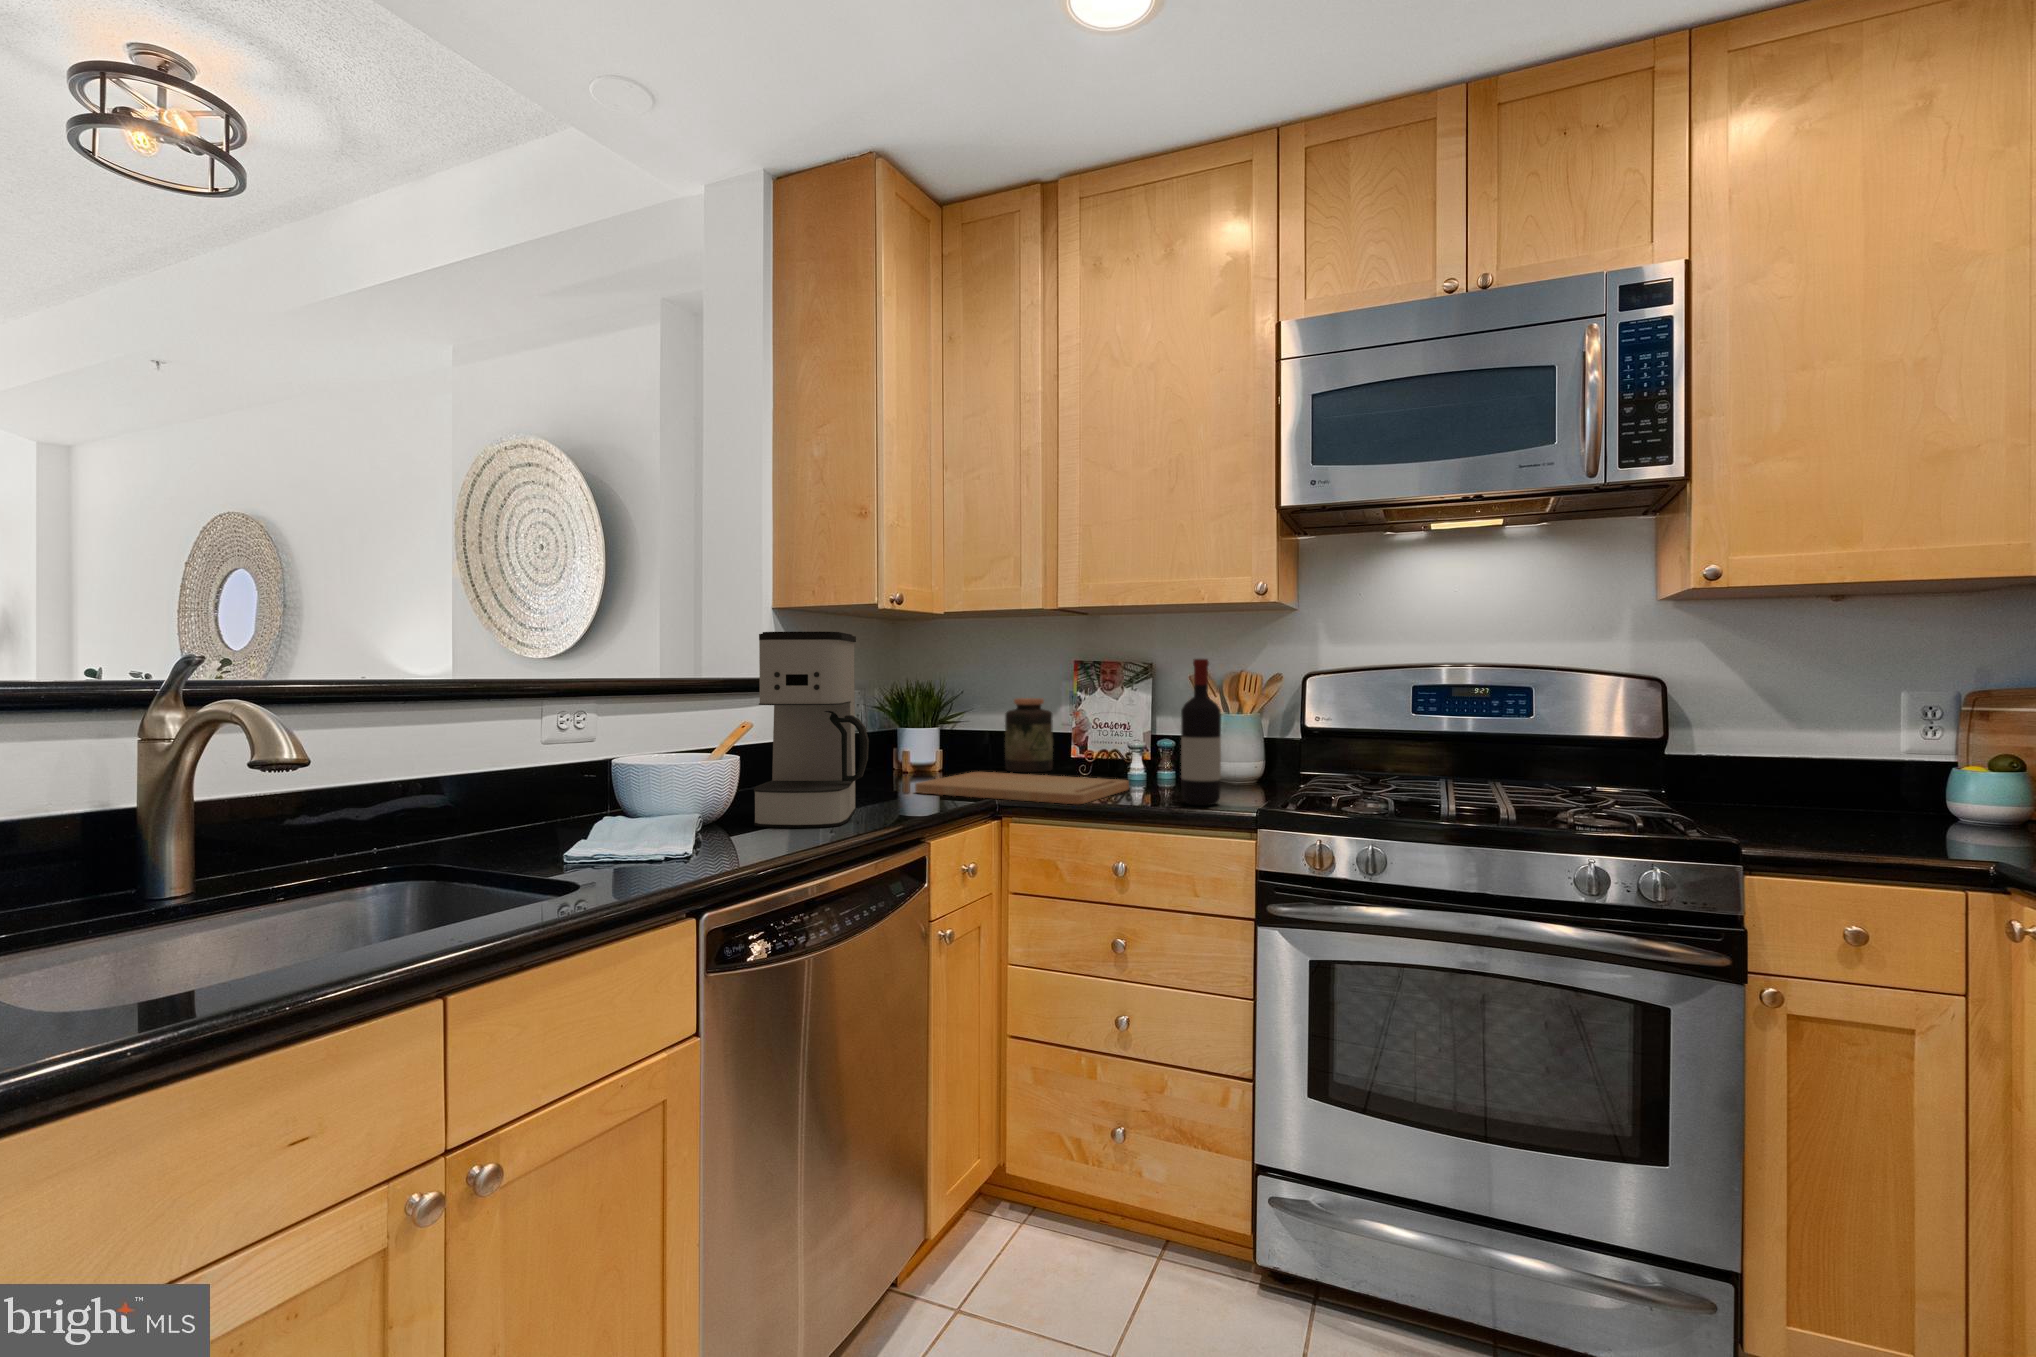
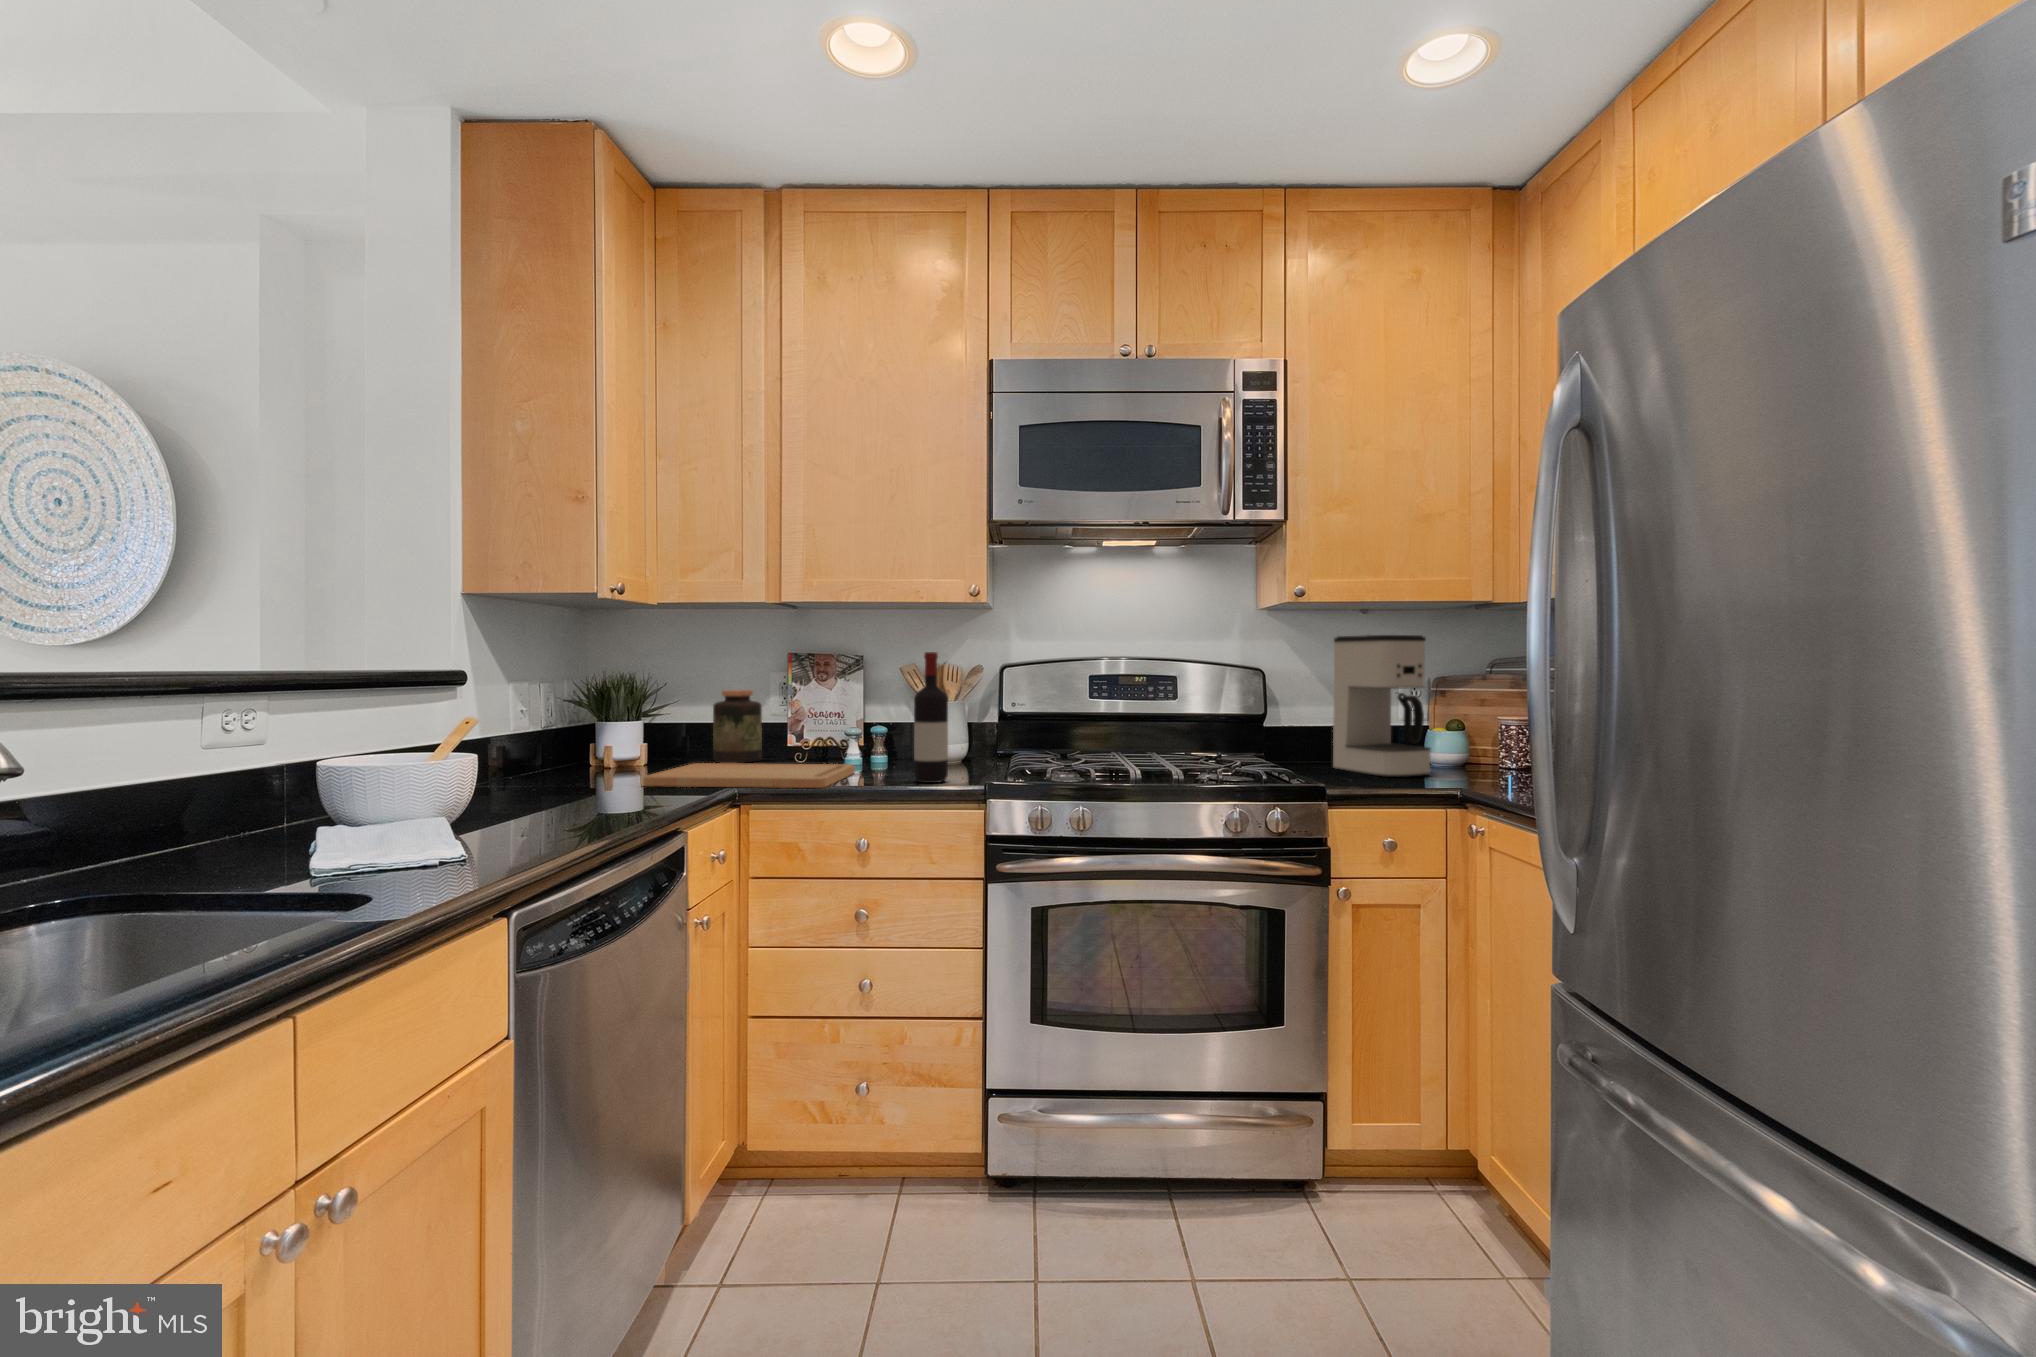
coffee maker: present [754,632,869,828] -> present [1333,635,1431,777]

